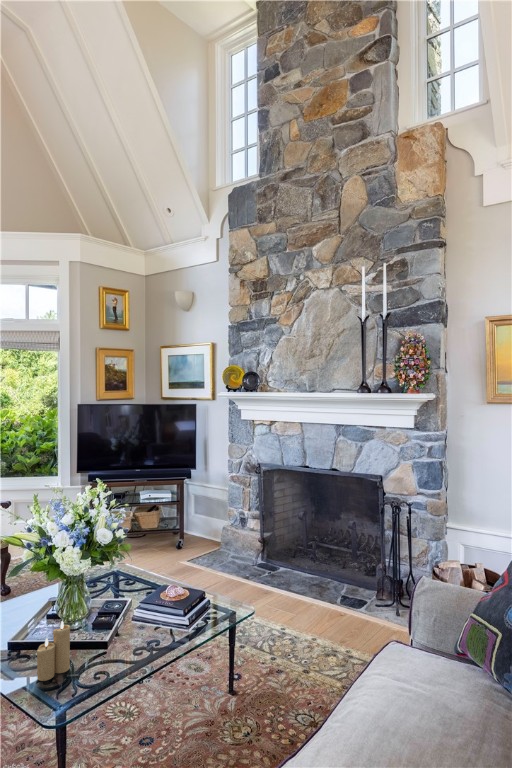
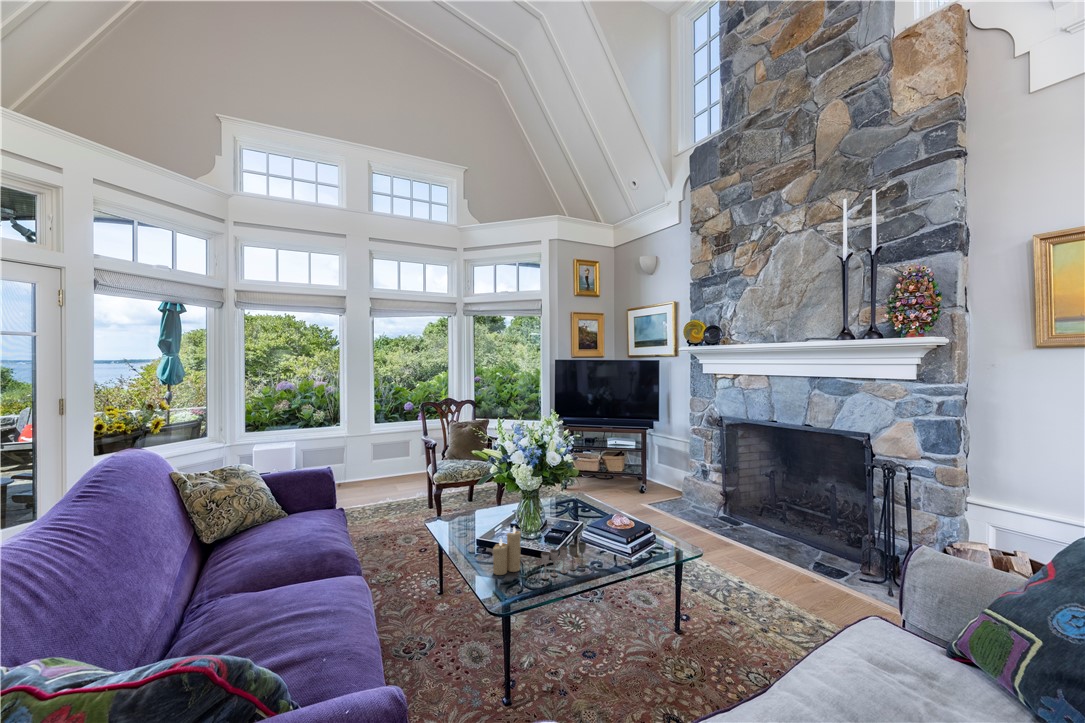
wine glass: none [96,623,143,674] -> present [541,542,586,579]

